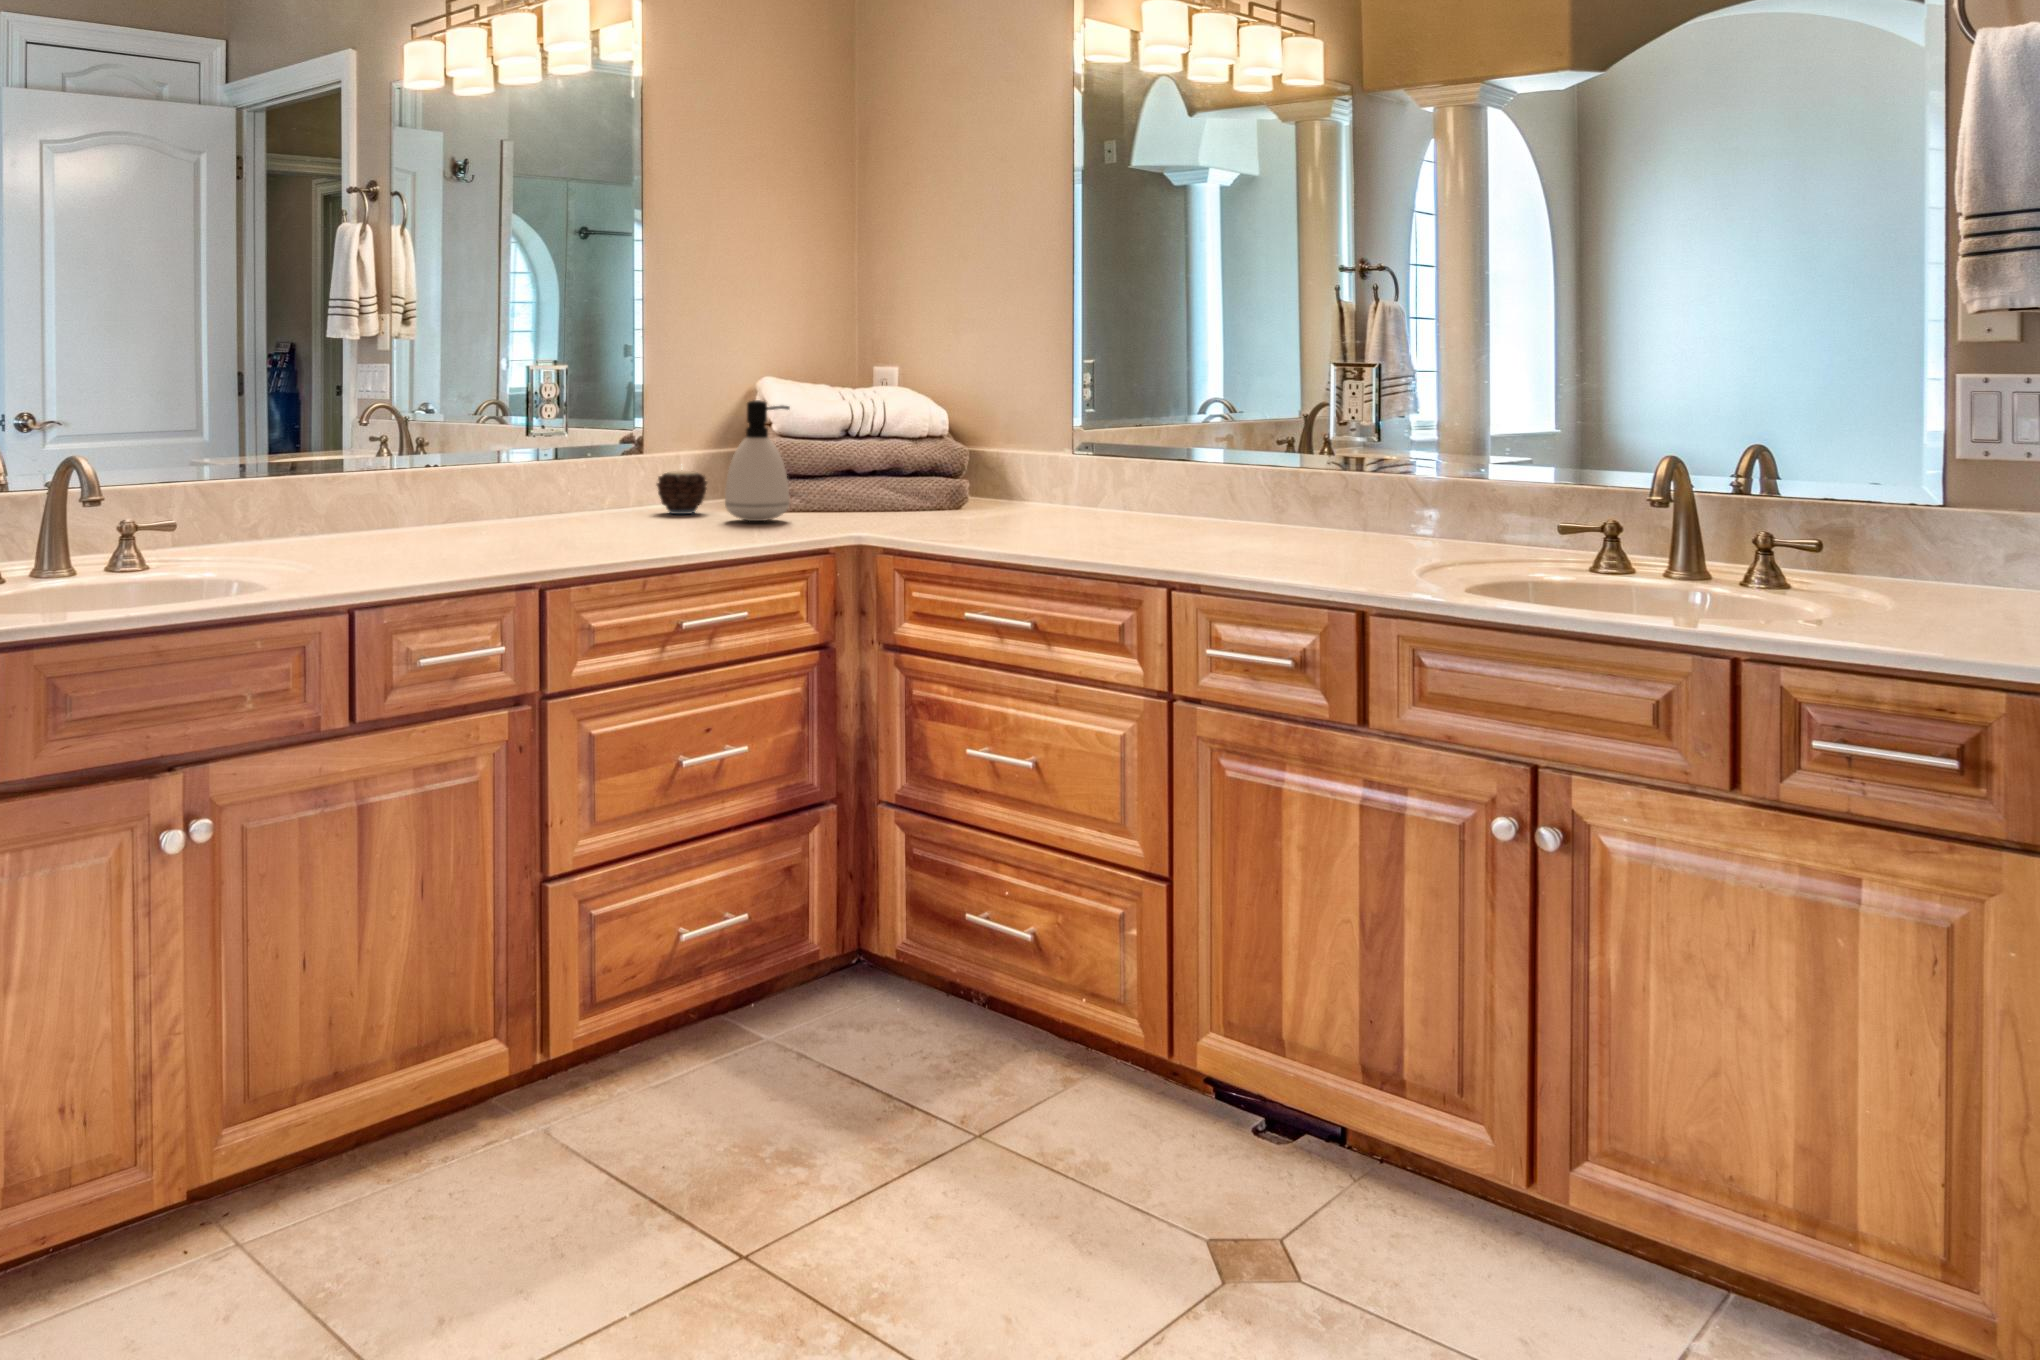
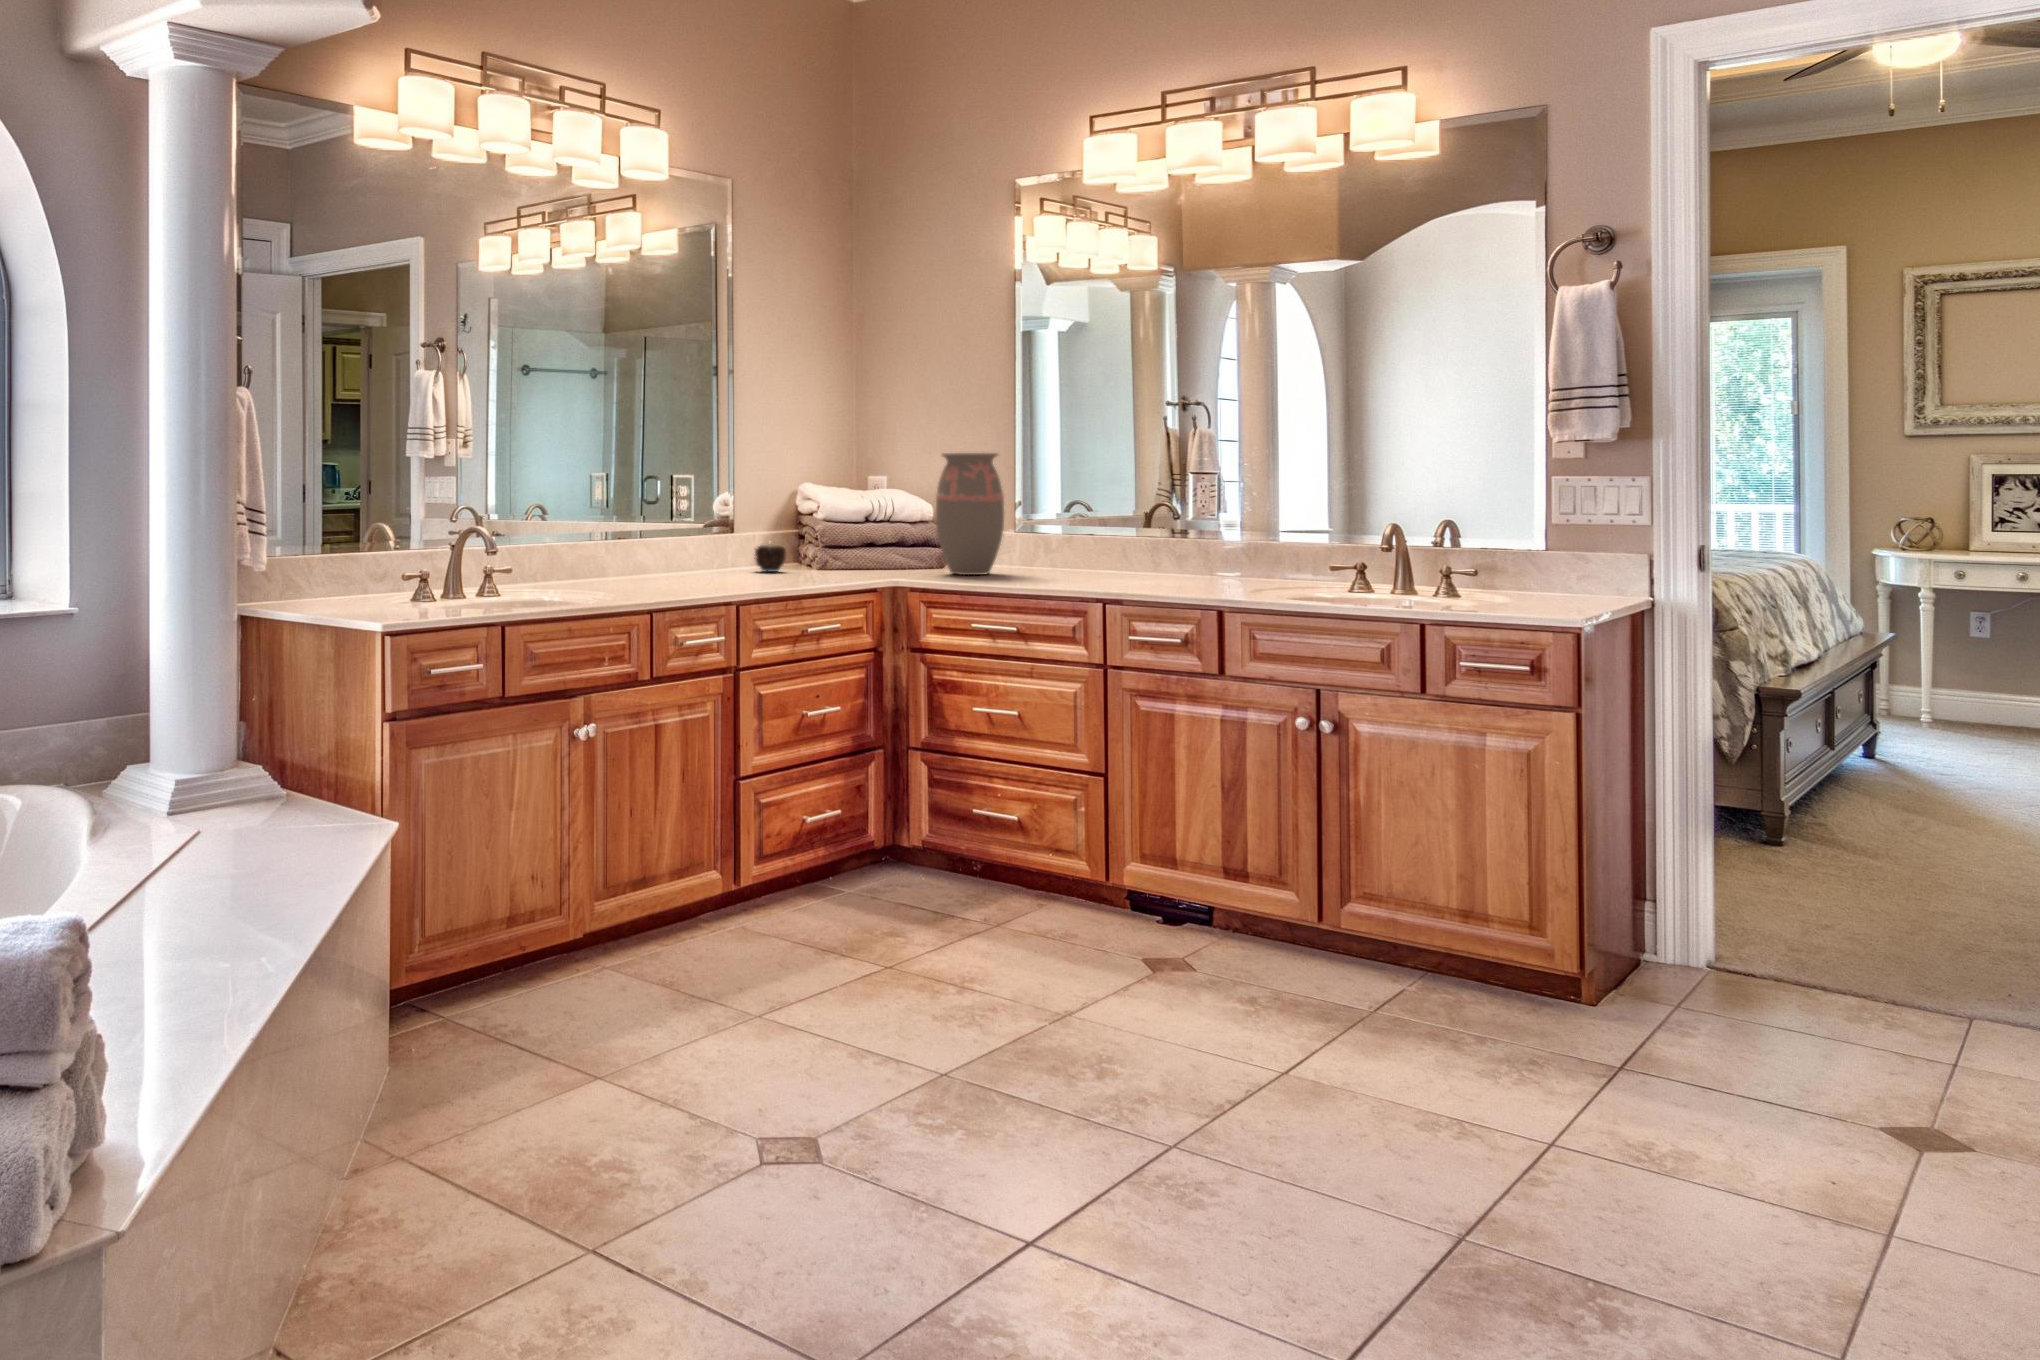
decorative vase: none [934,329,1039,522] -> present [936,453,1004,575]
soap dispenser: present [725,400,789,521] -> none [805,498,848,574]

